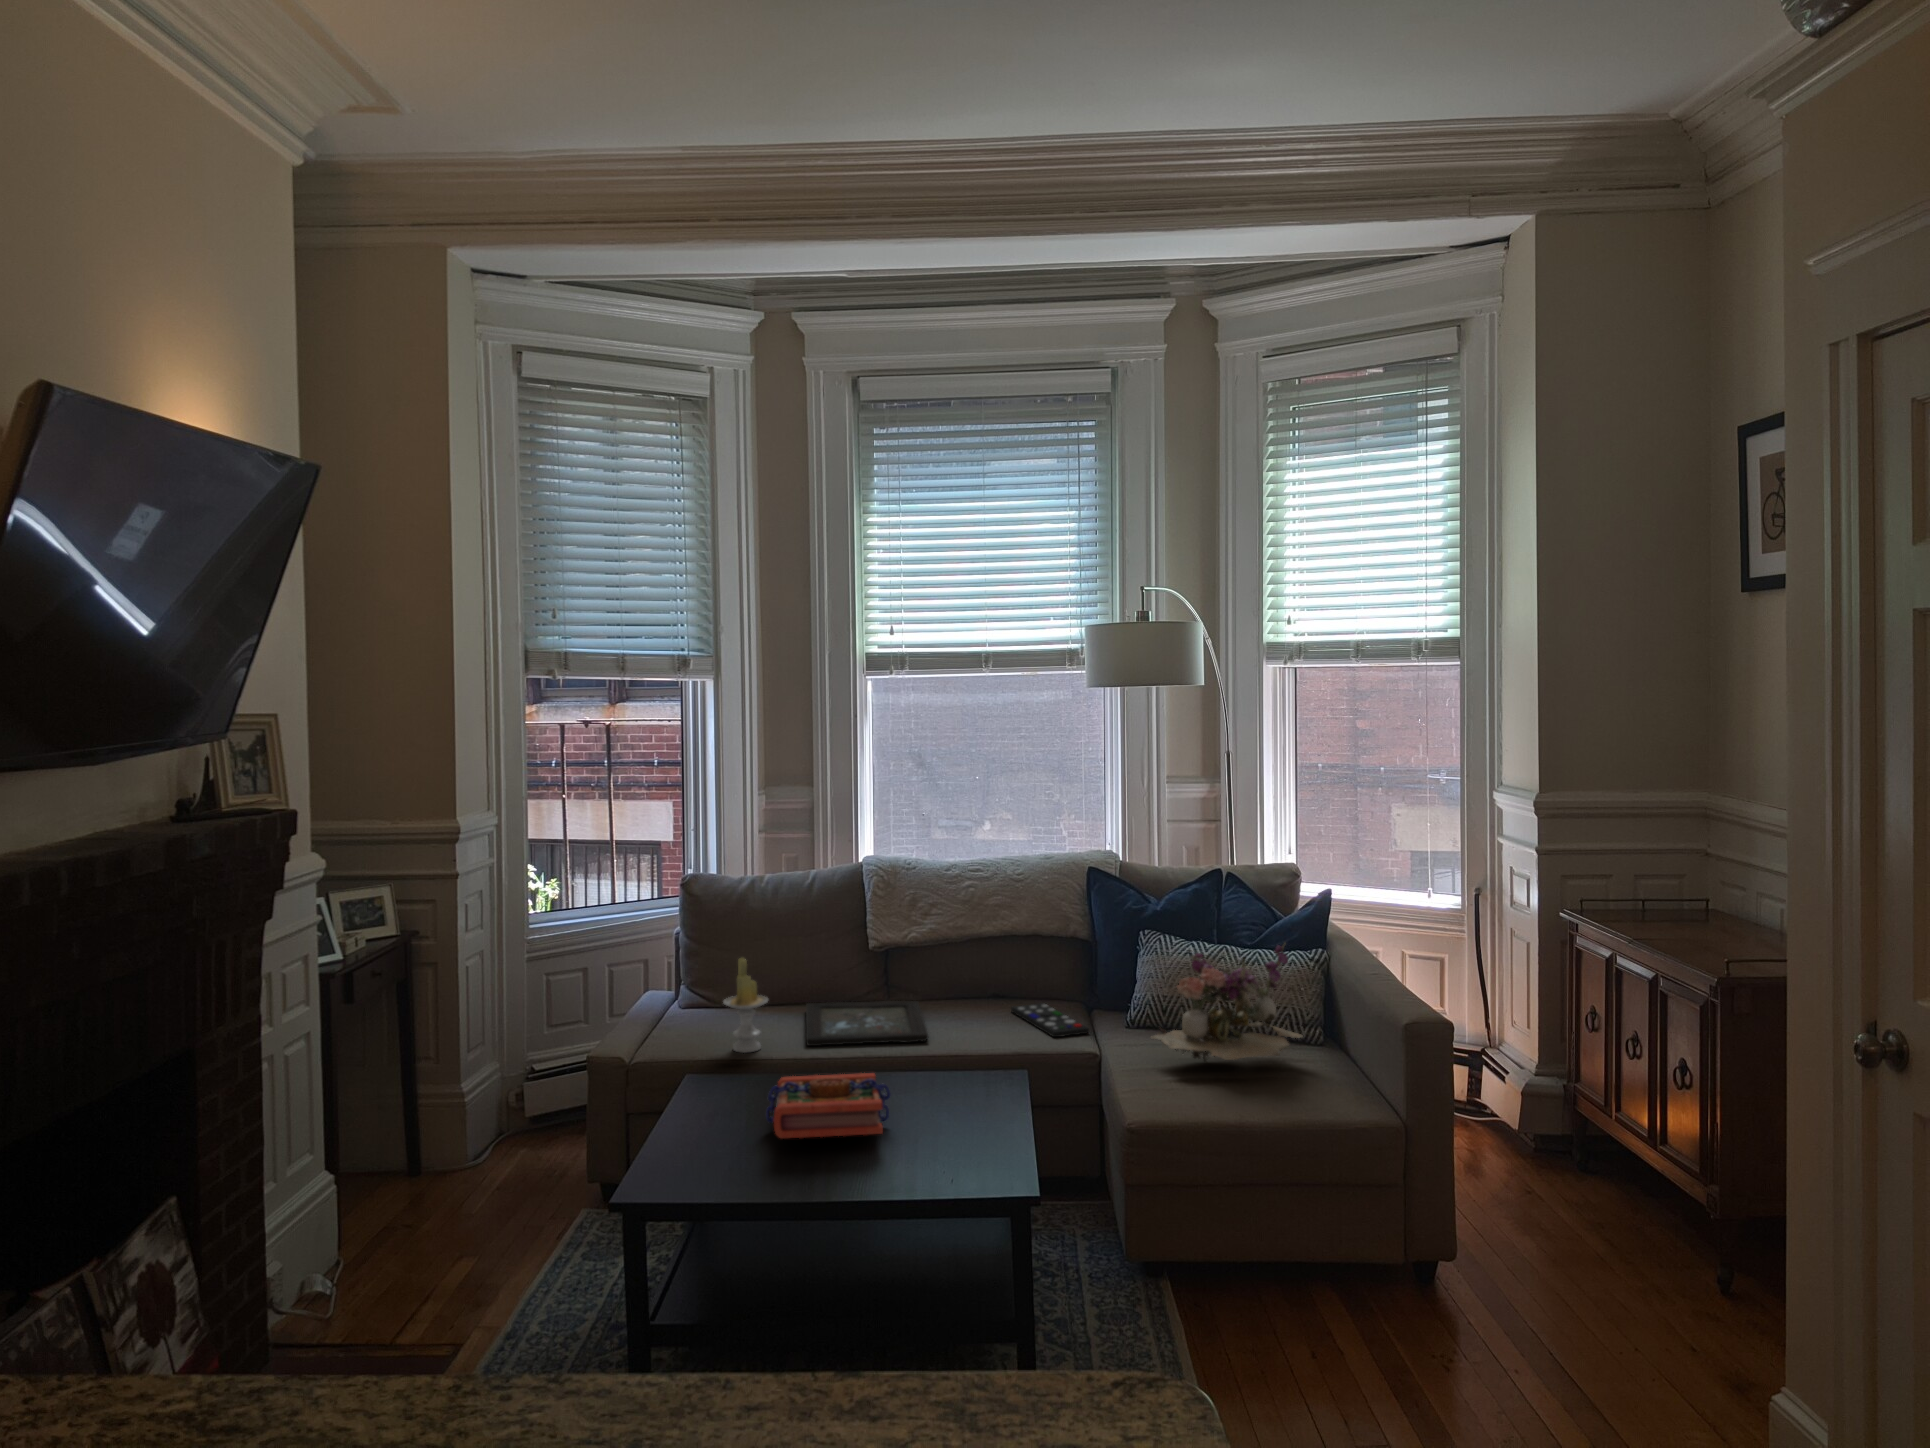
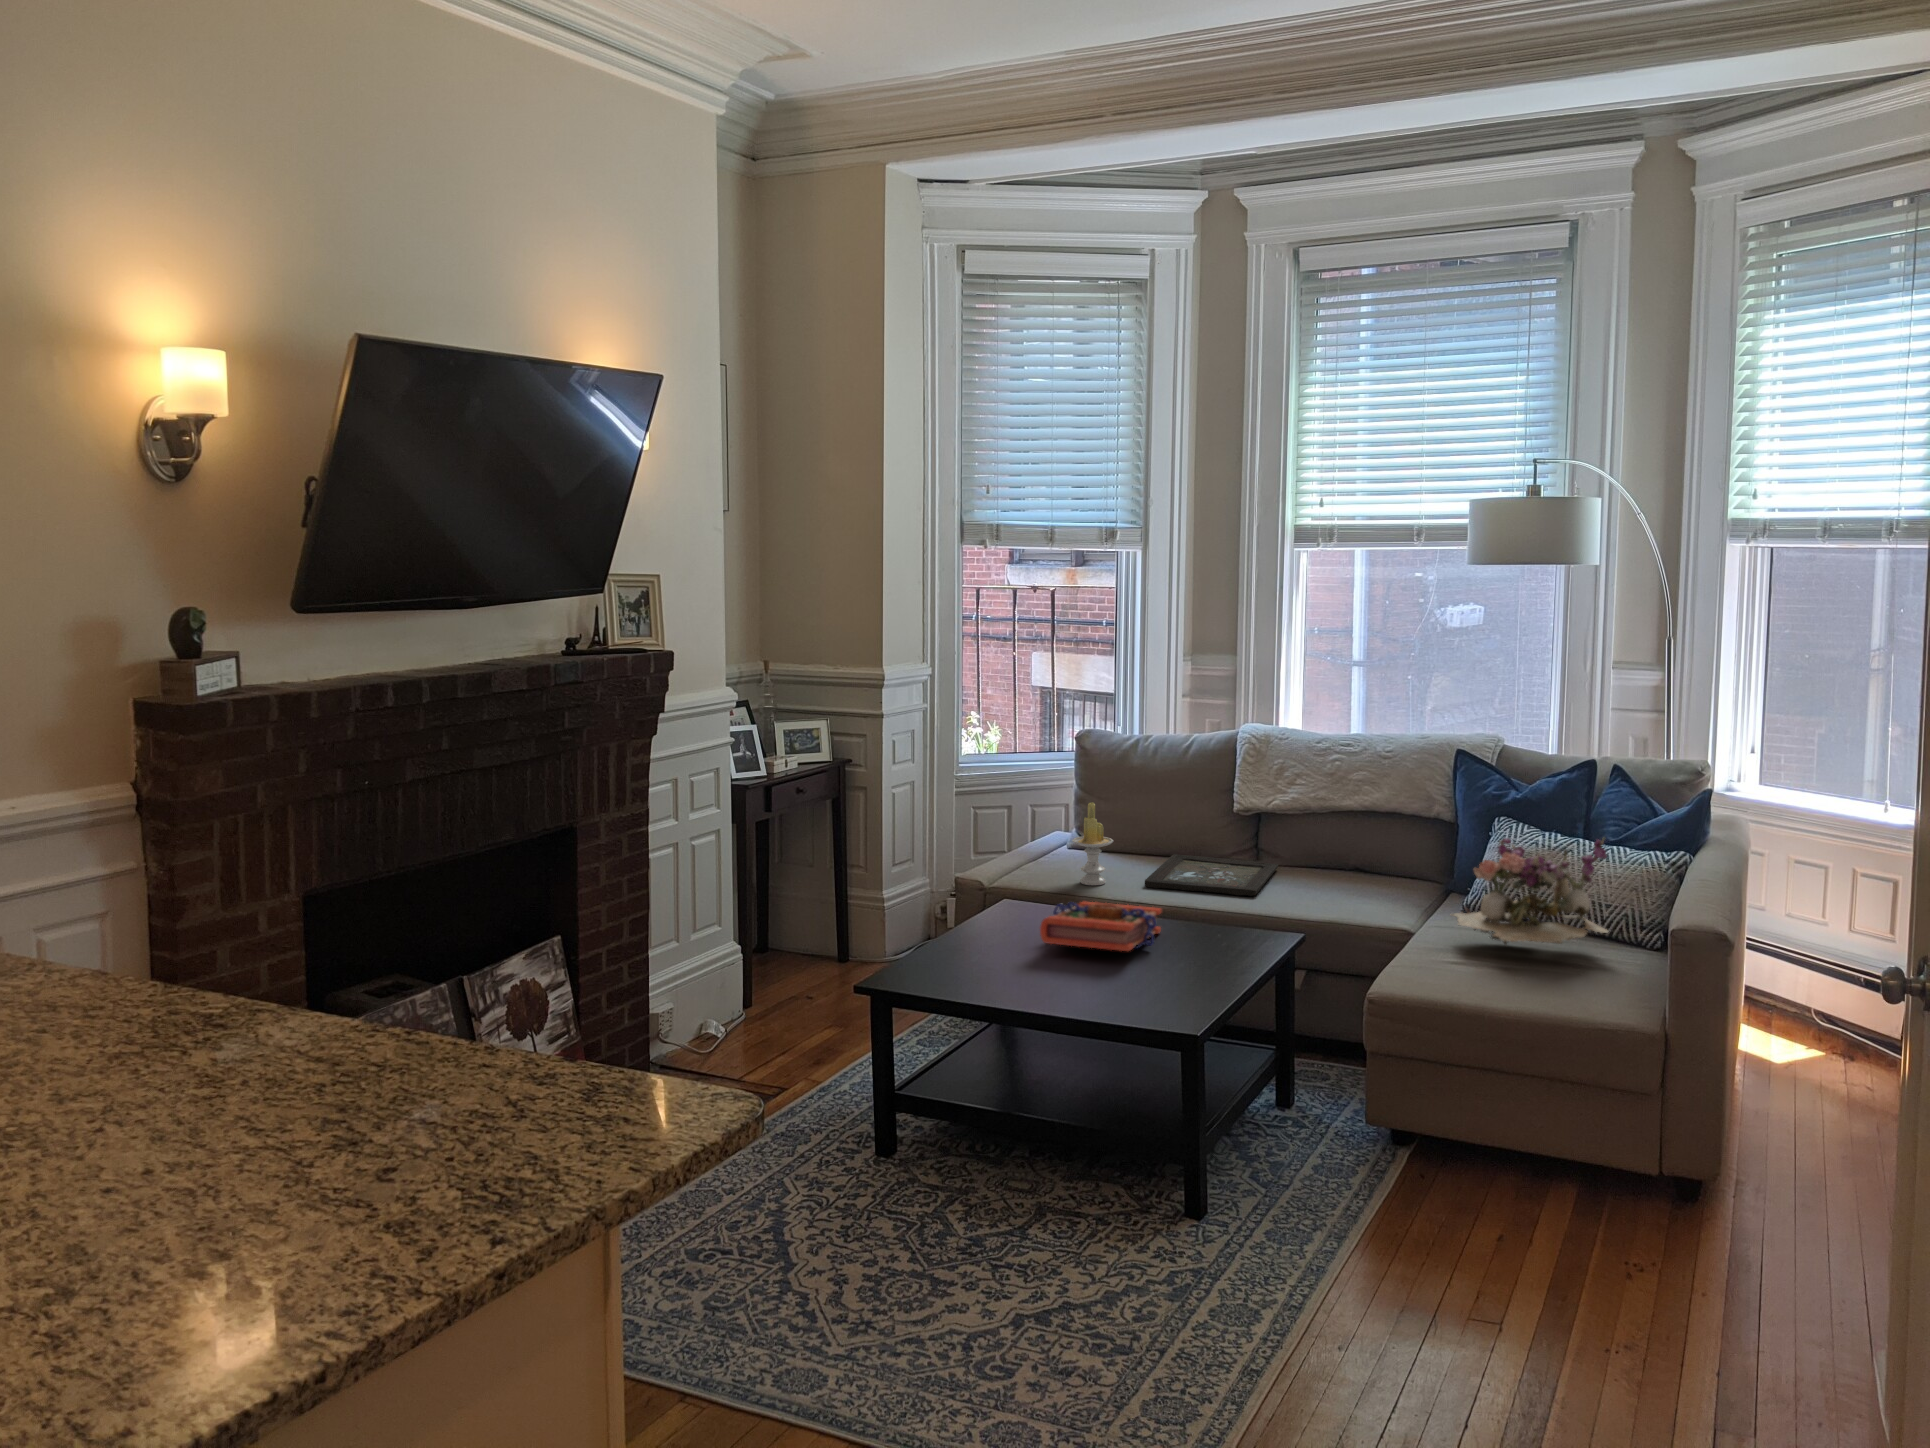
remote control: present [1011,1003,1089,1037] -> none [1364,879,1419,909]

